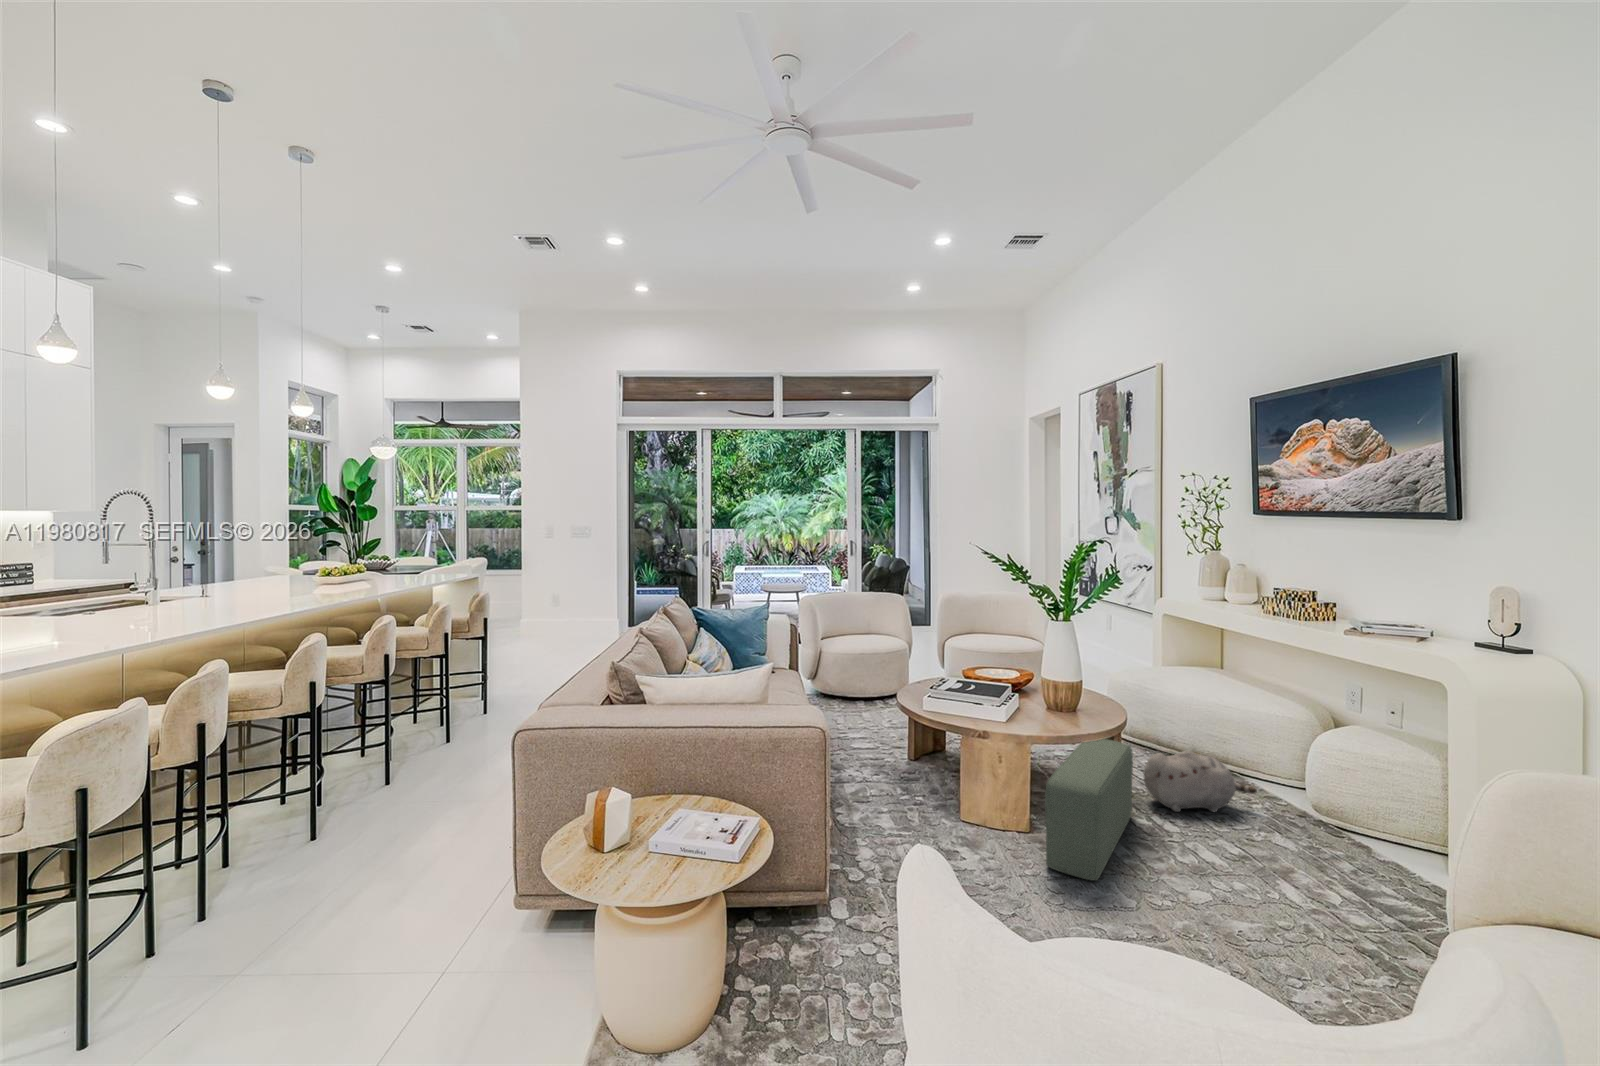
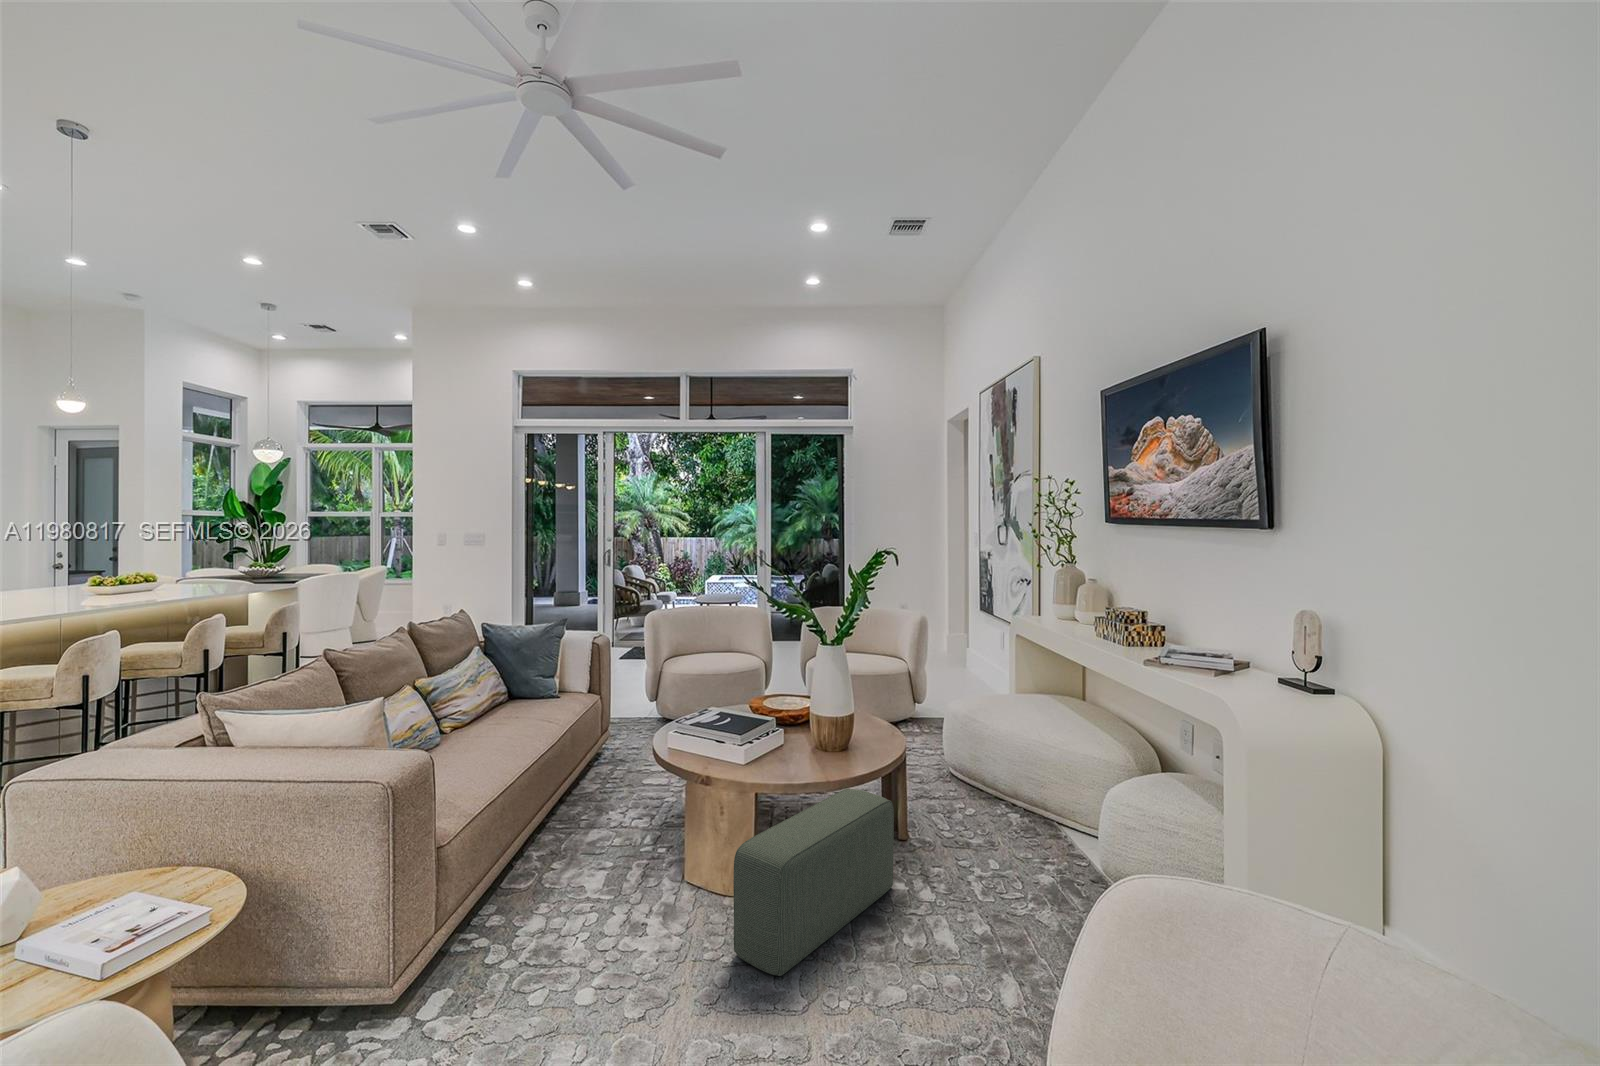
plush toy: present [1144,751,1257,812] -> none [921,807,1050,884]

